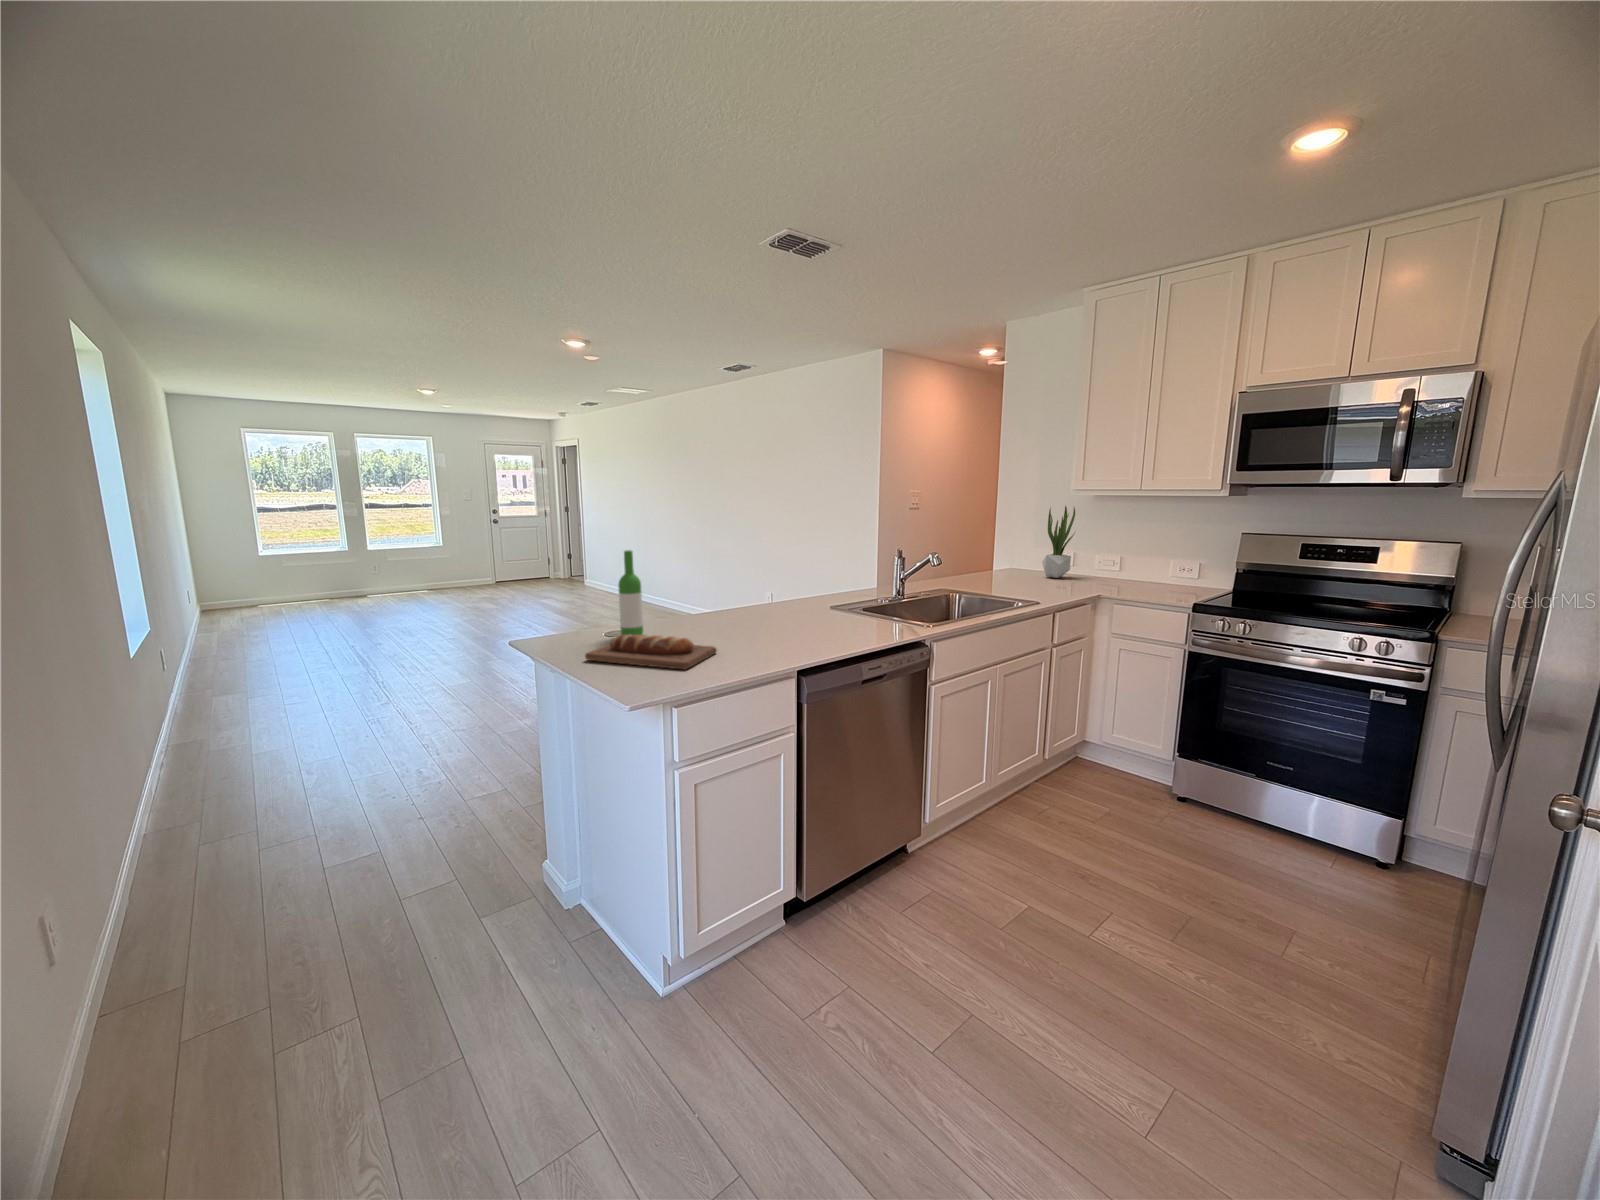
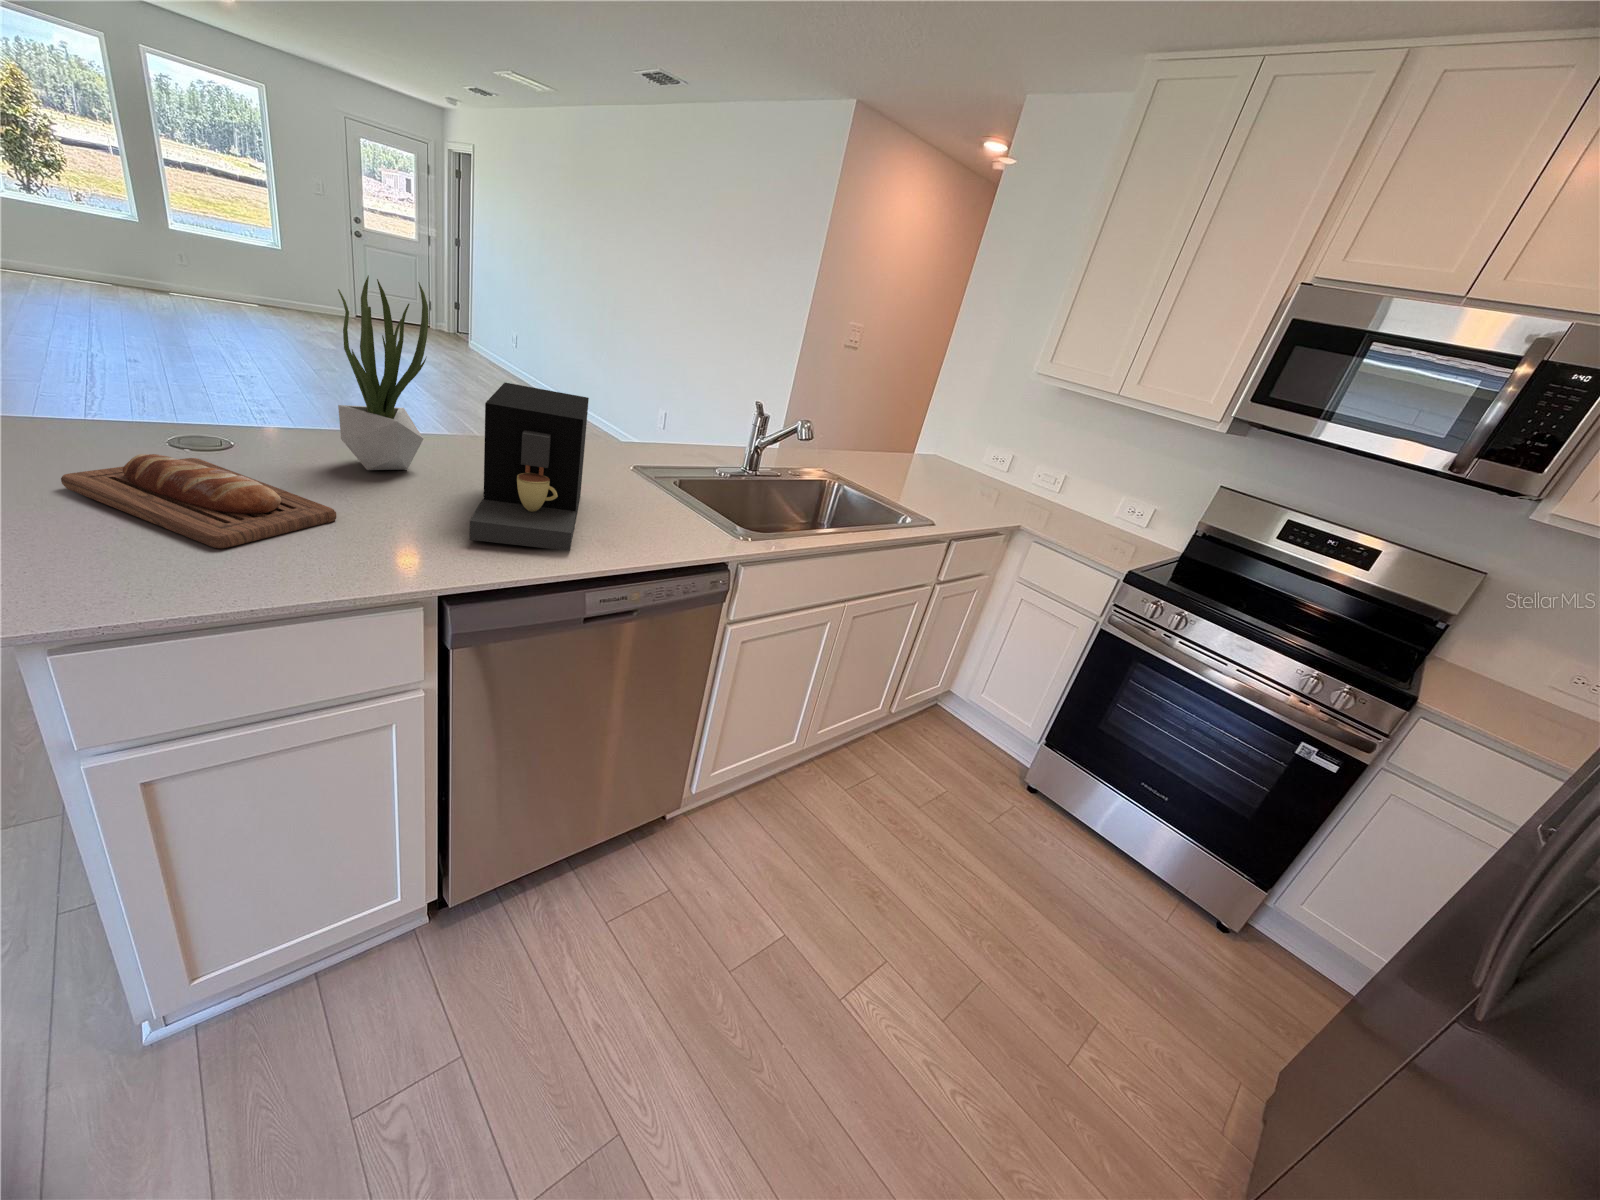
potted plant: present [1042,506,1075,578] -> present [338,275,429,470]
wine bottle: present [618,550,643,635] -> none [210,299,270,456]
coffee maker: none [771,562,845,649] -> present [470,383,589,551]

